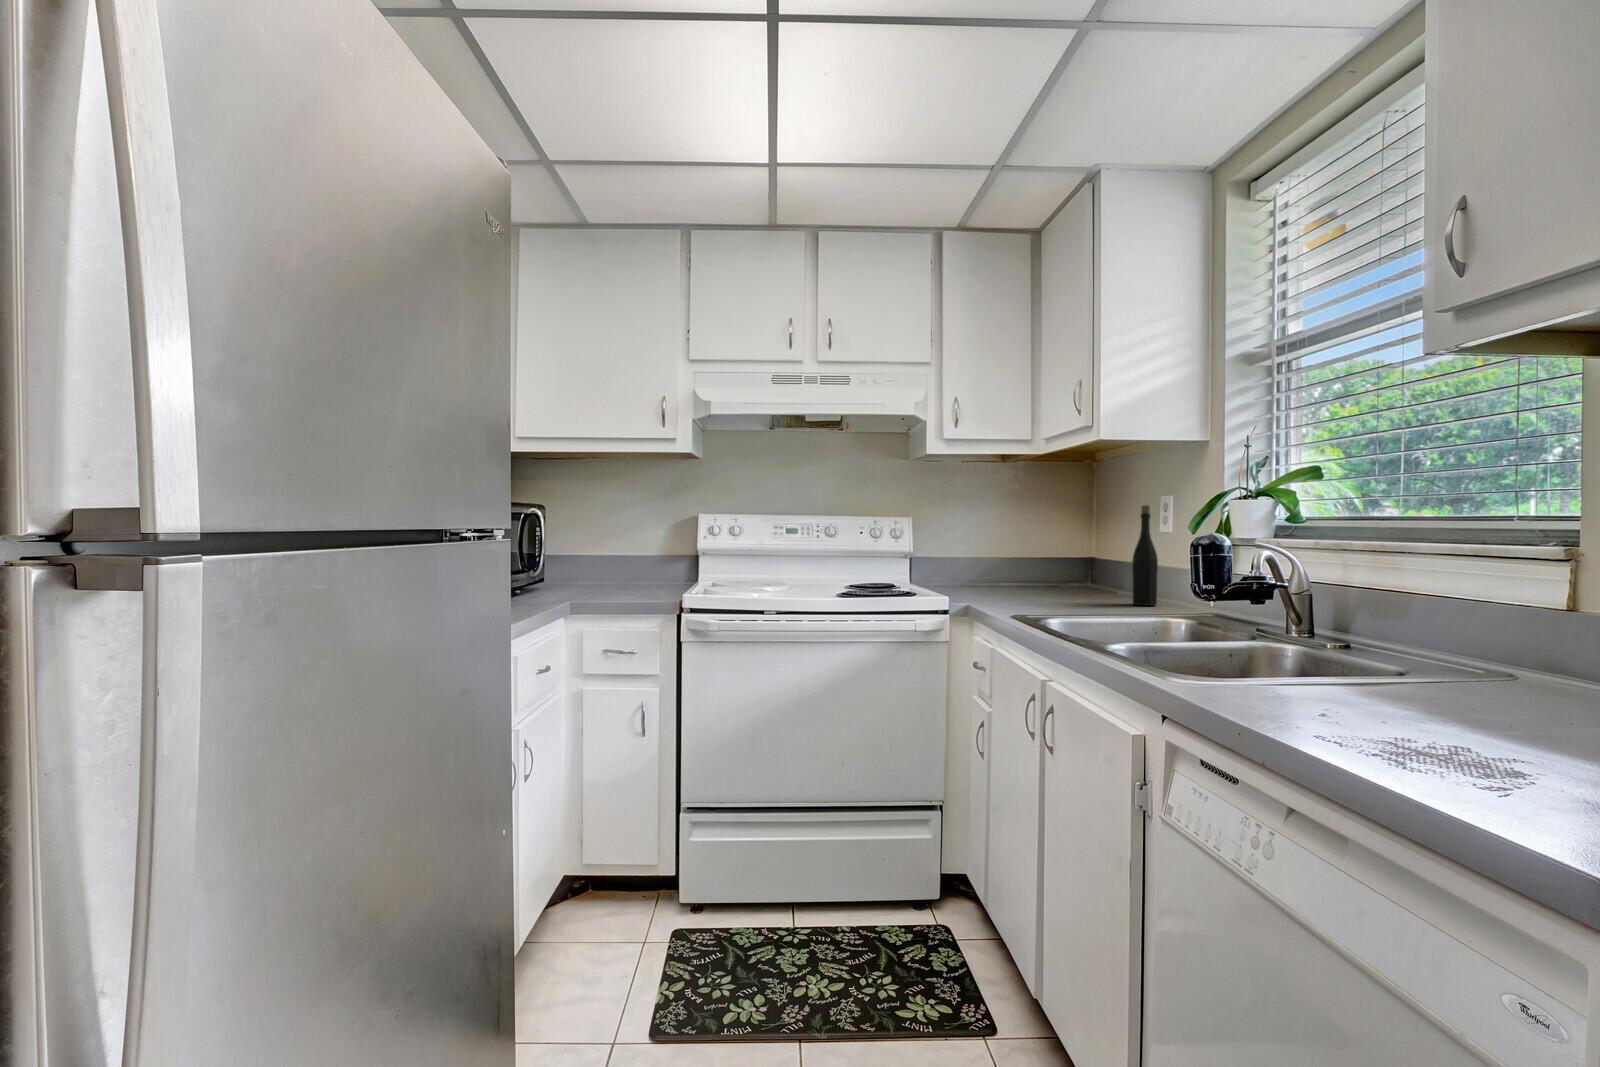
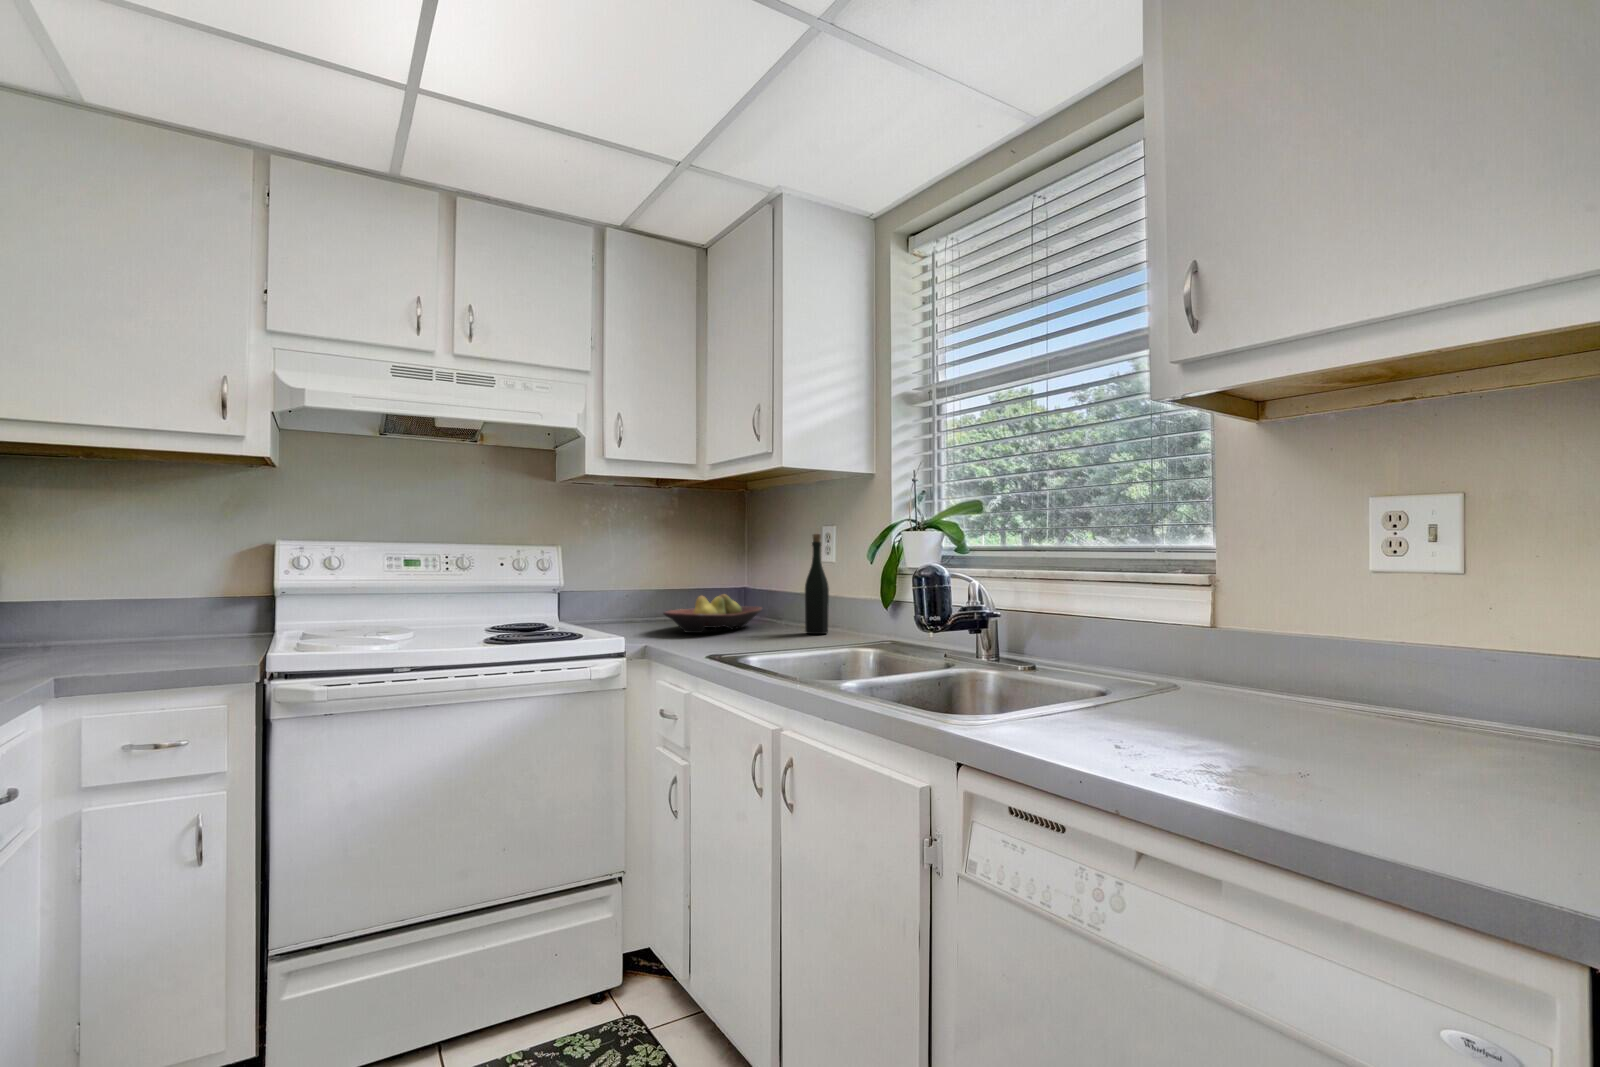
fruit bowl: none [992,563,1094,598] -> present [663,594,762,633]

